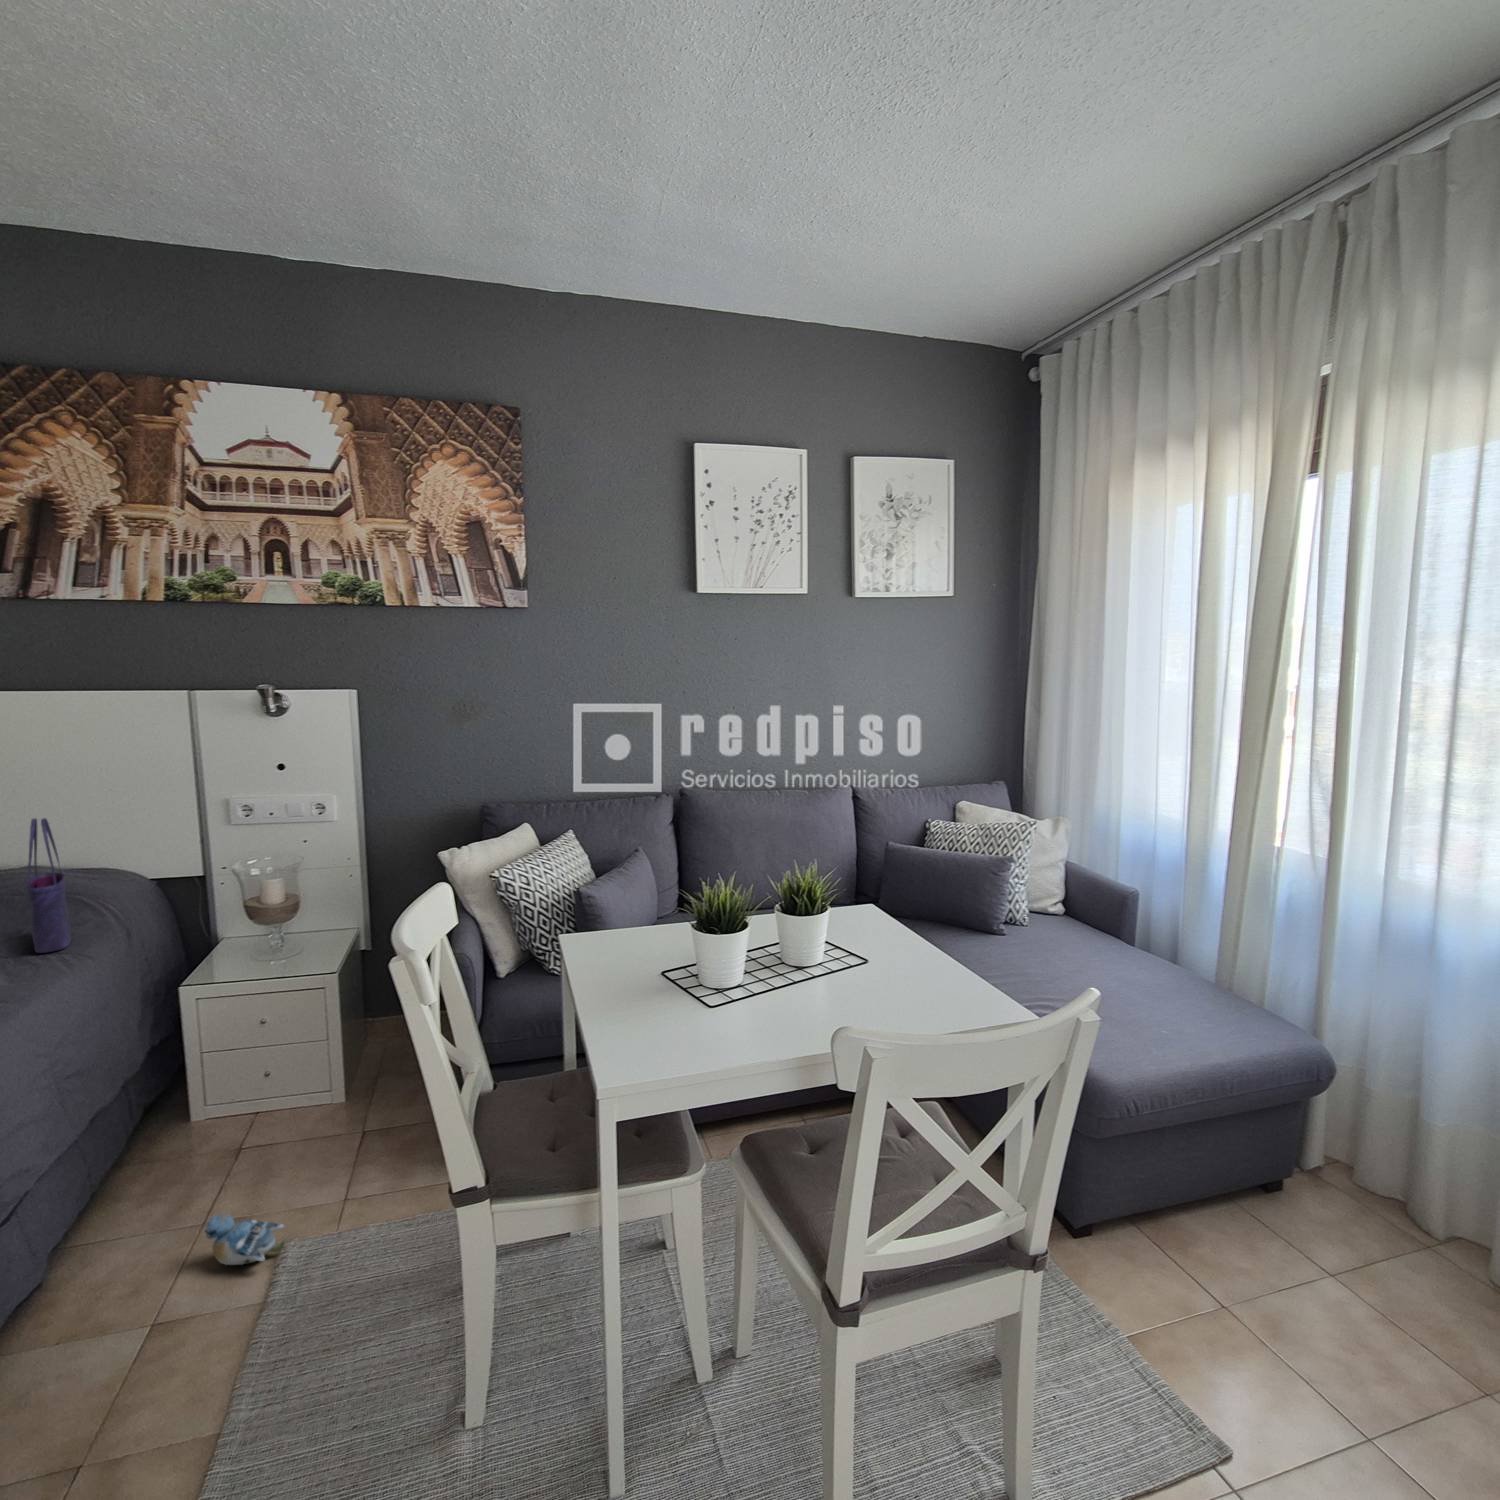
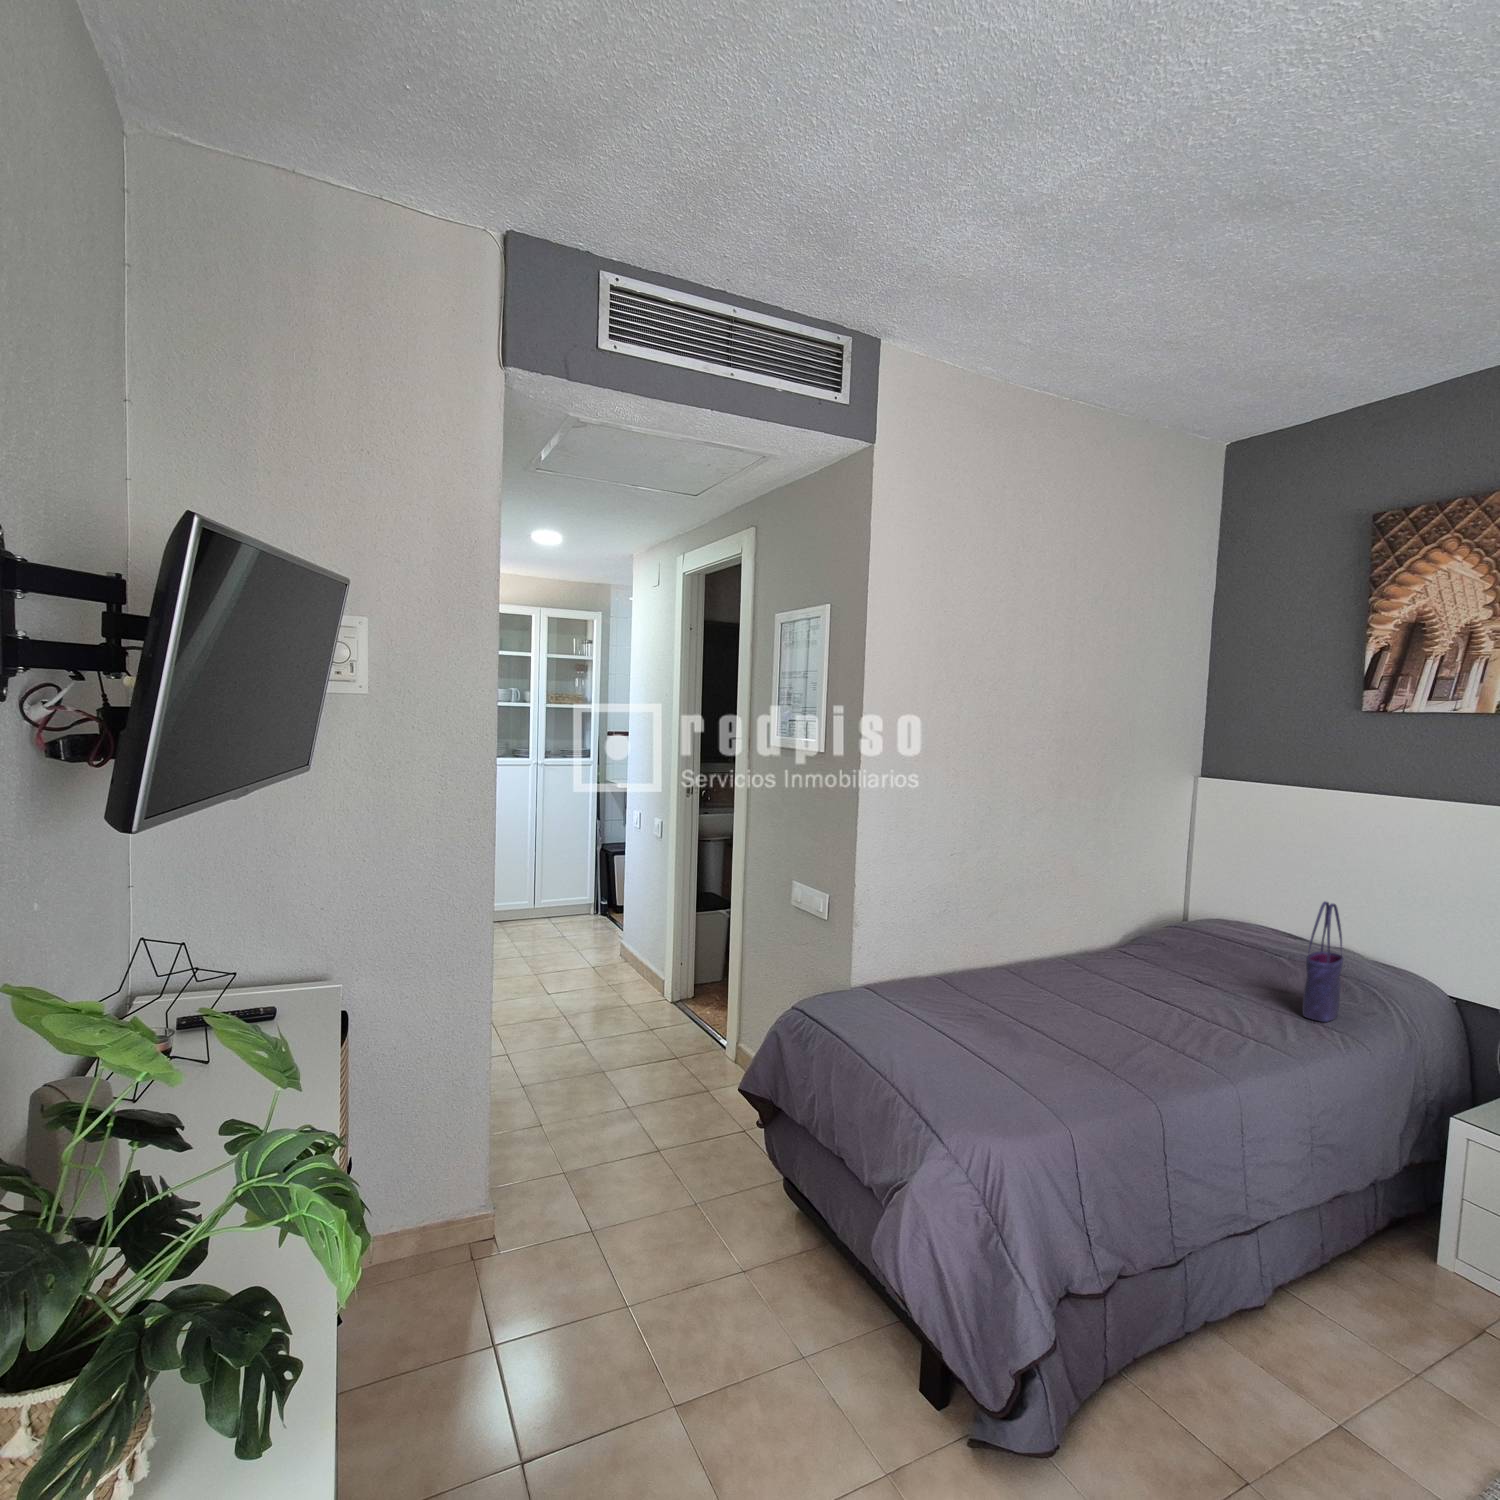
plush toy: present [205,1214,284,1265] -> none [1355,1347,1442,1451]

